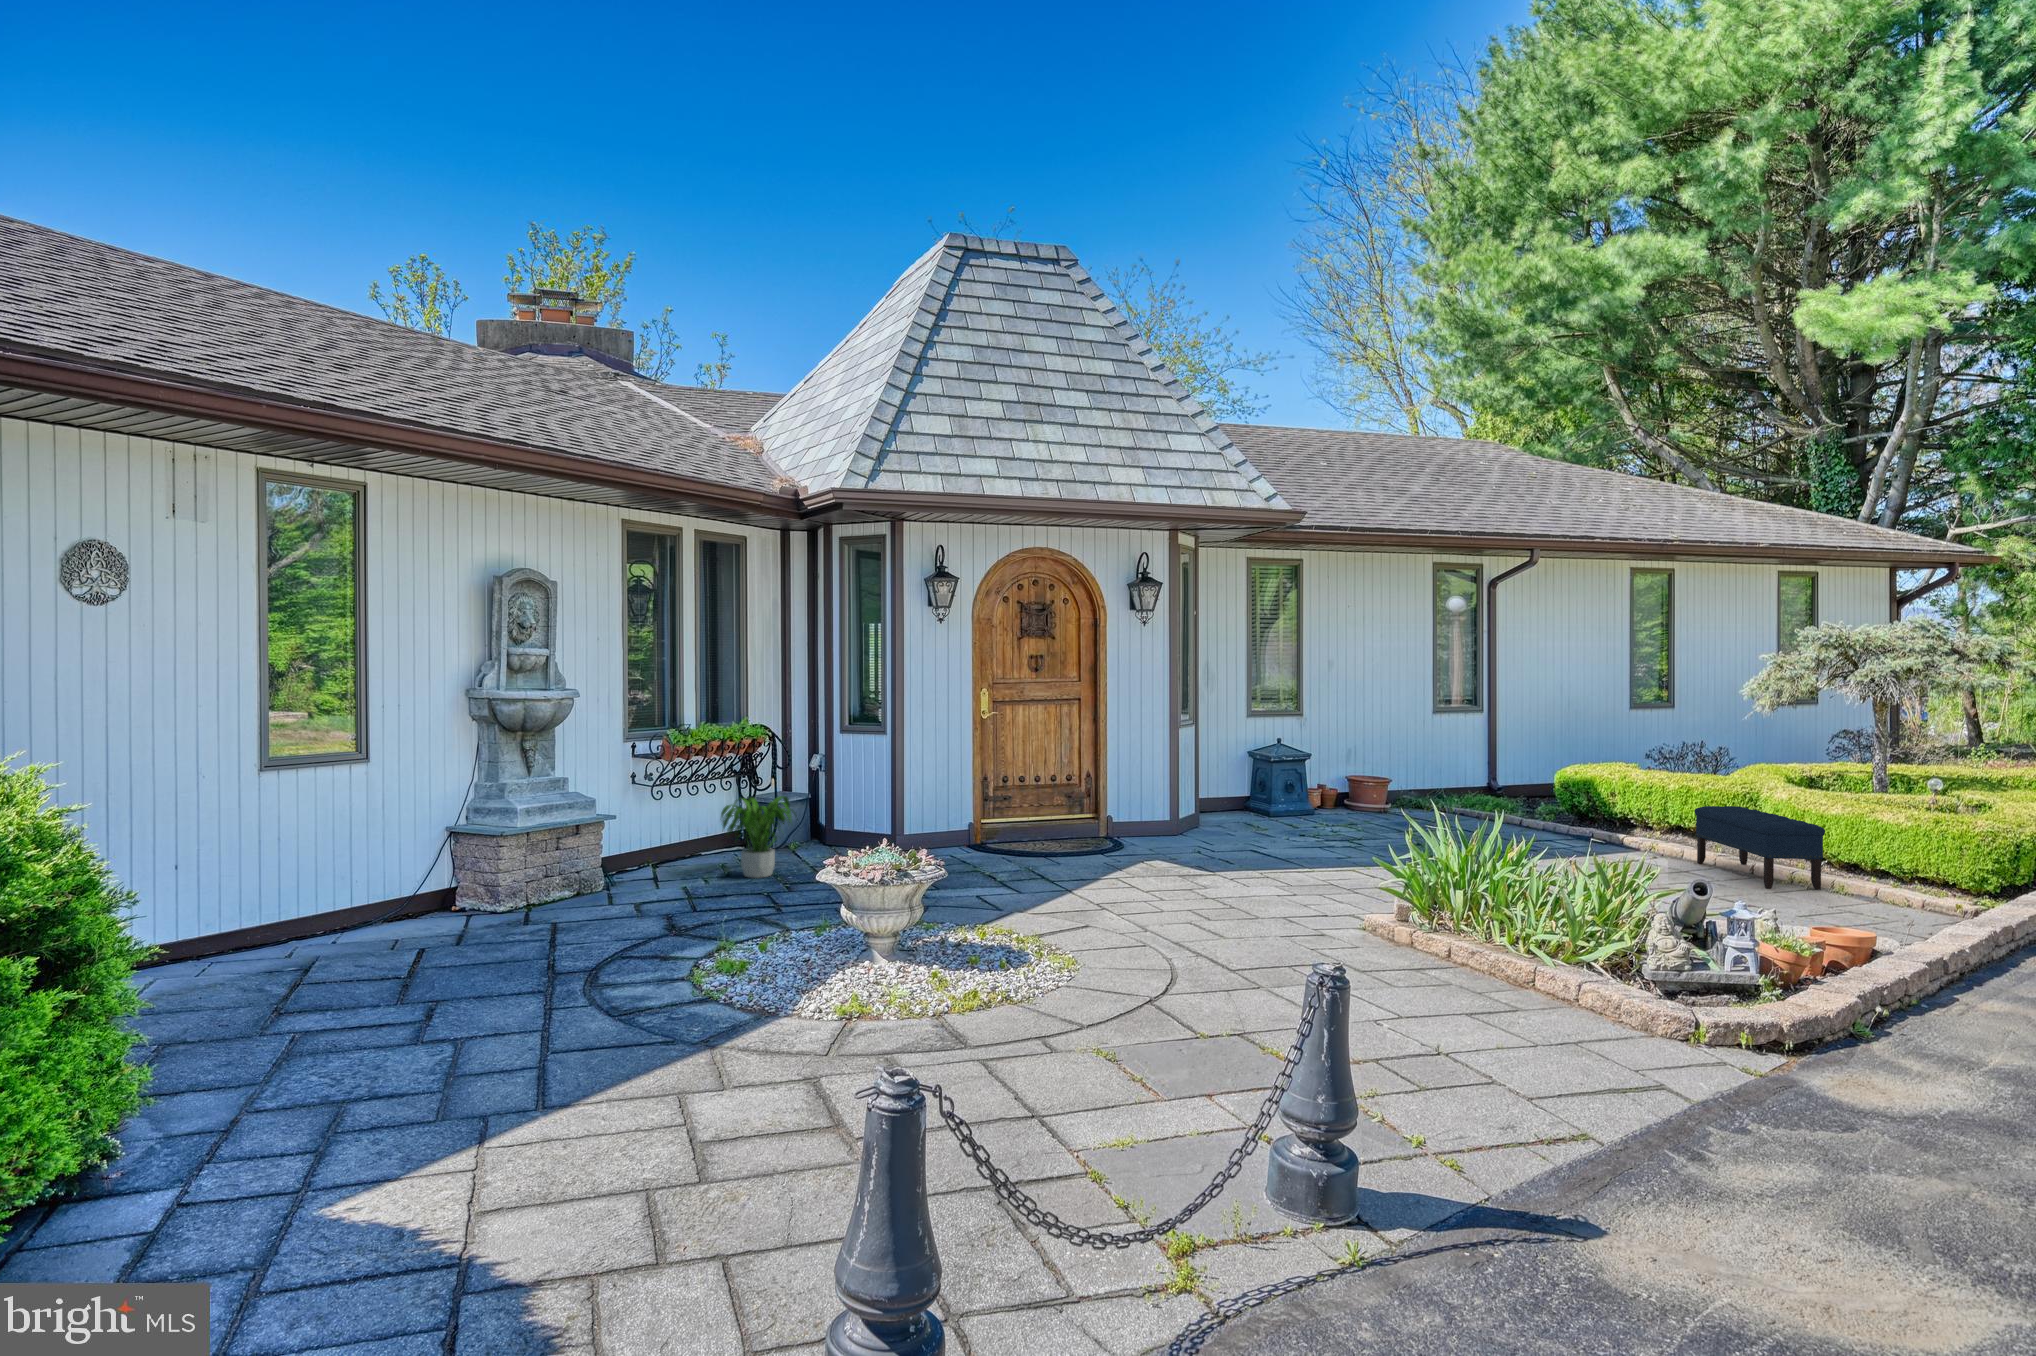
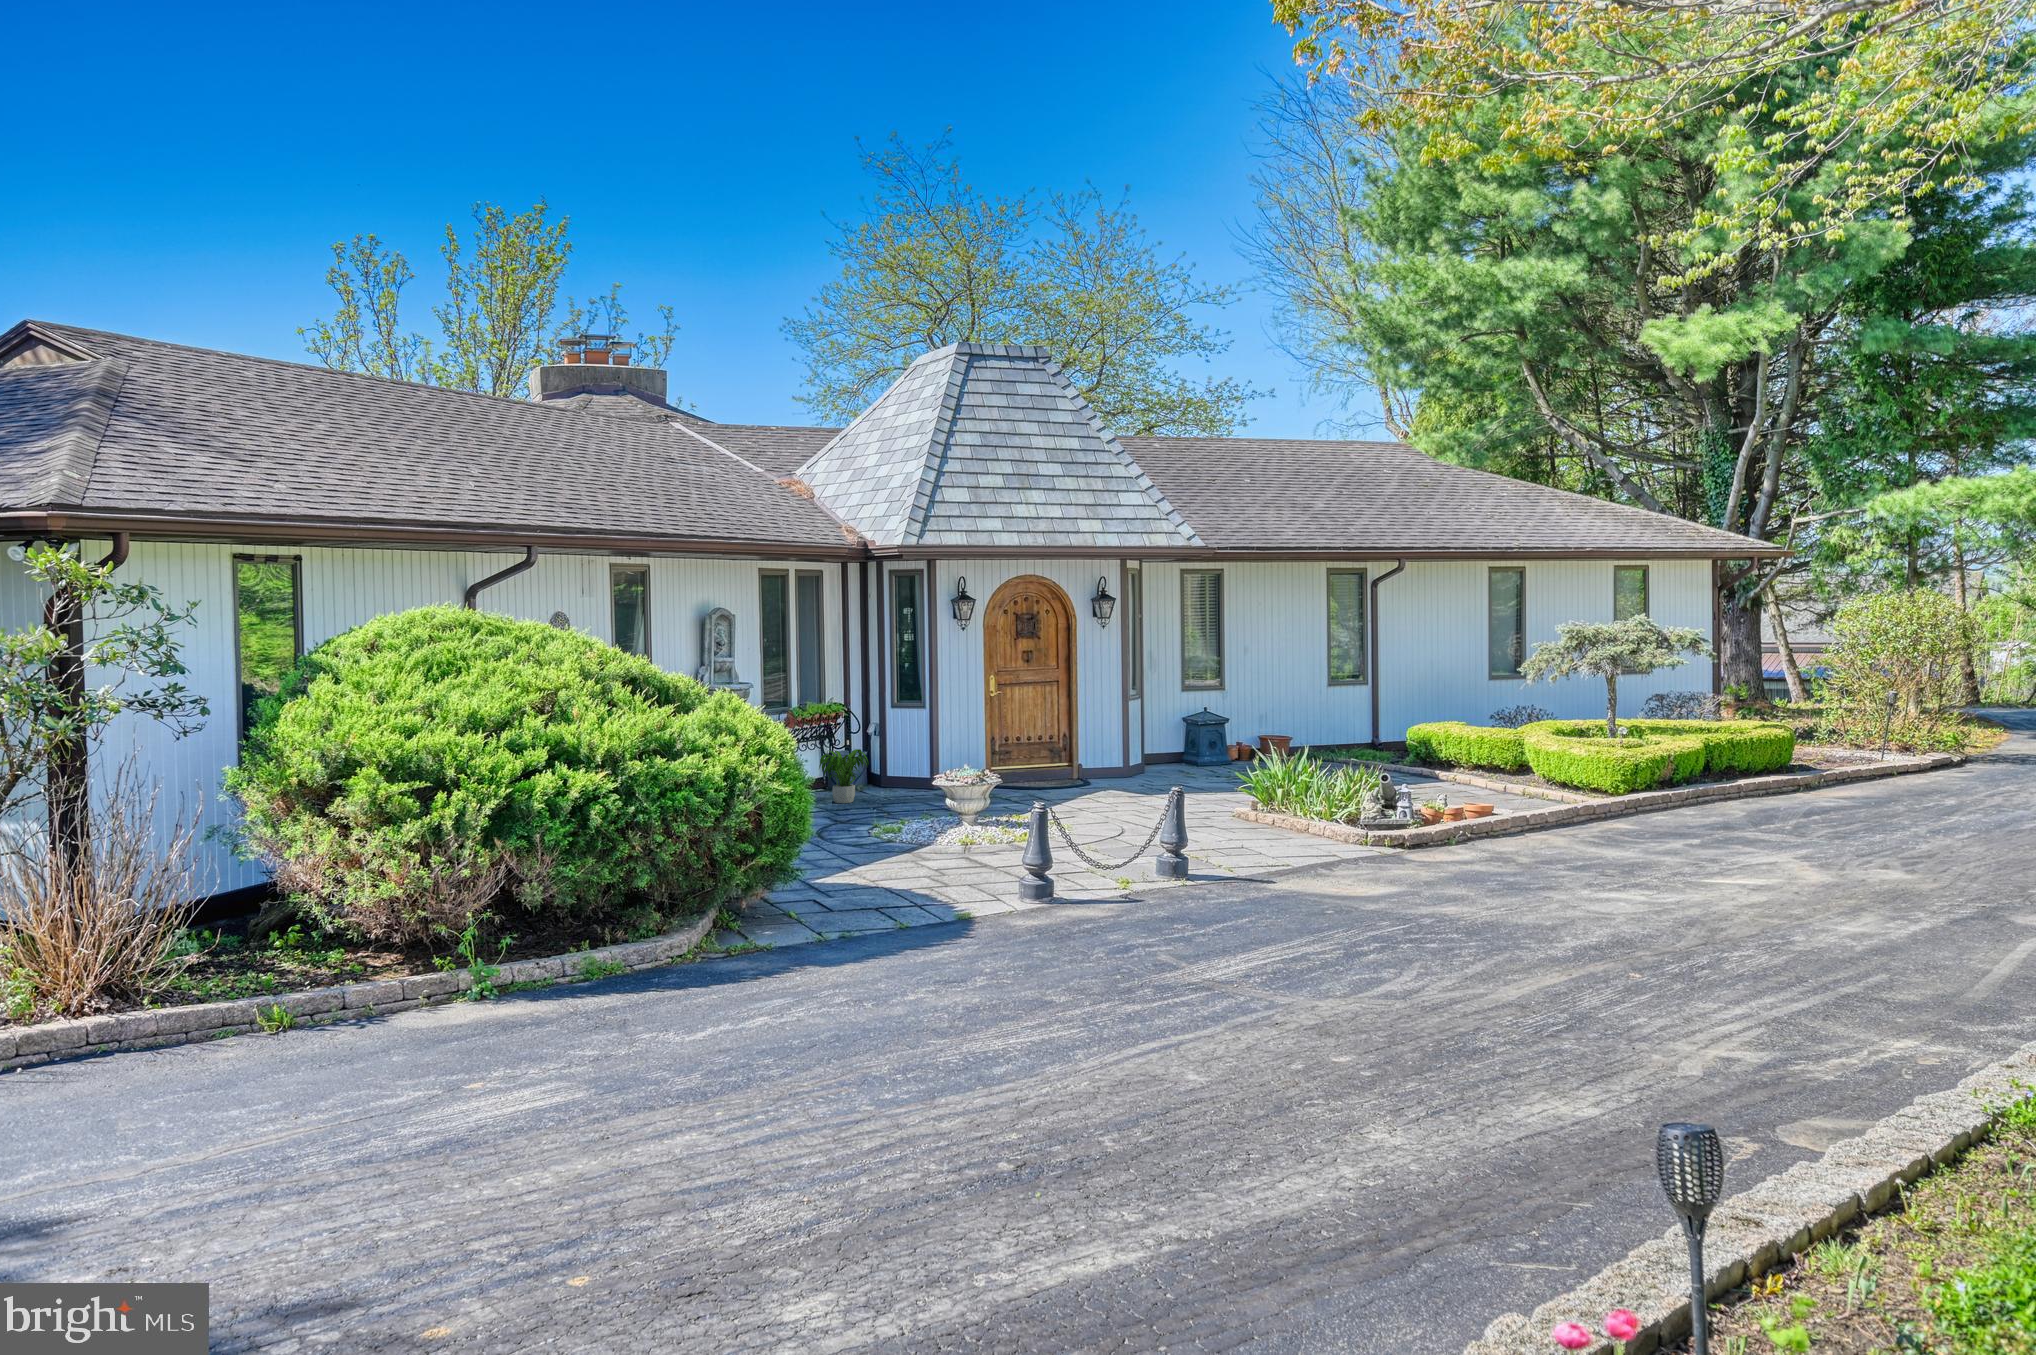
bench: present [1695,806,1825,890] -> none [1481,746,1542,796]

